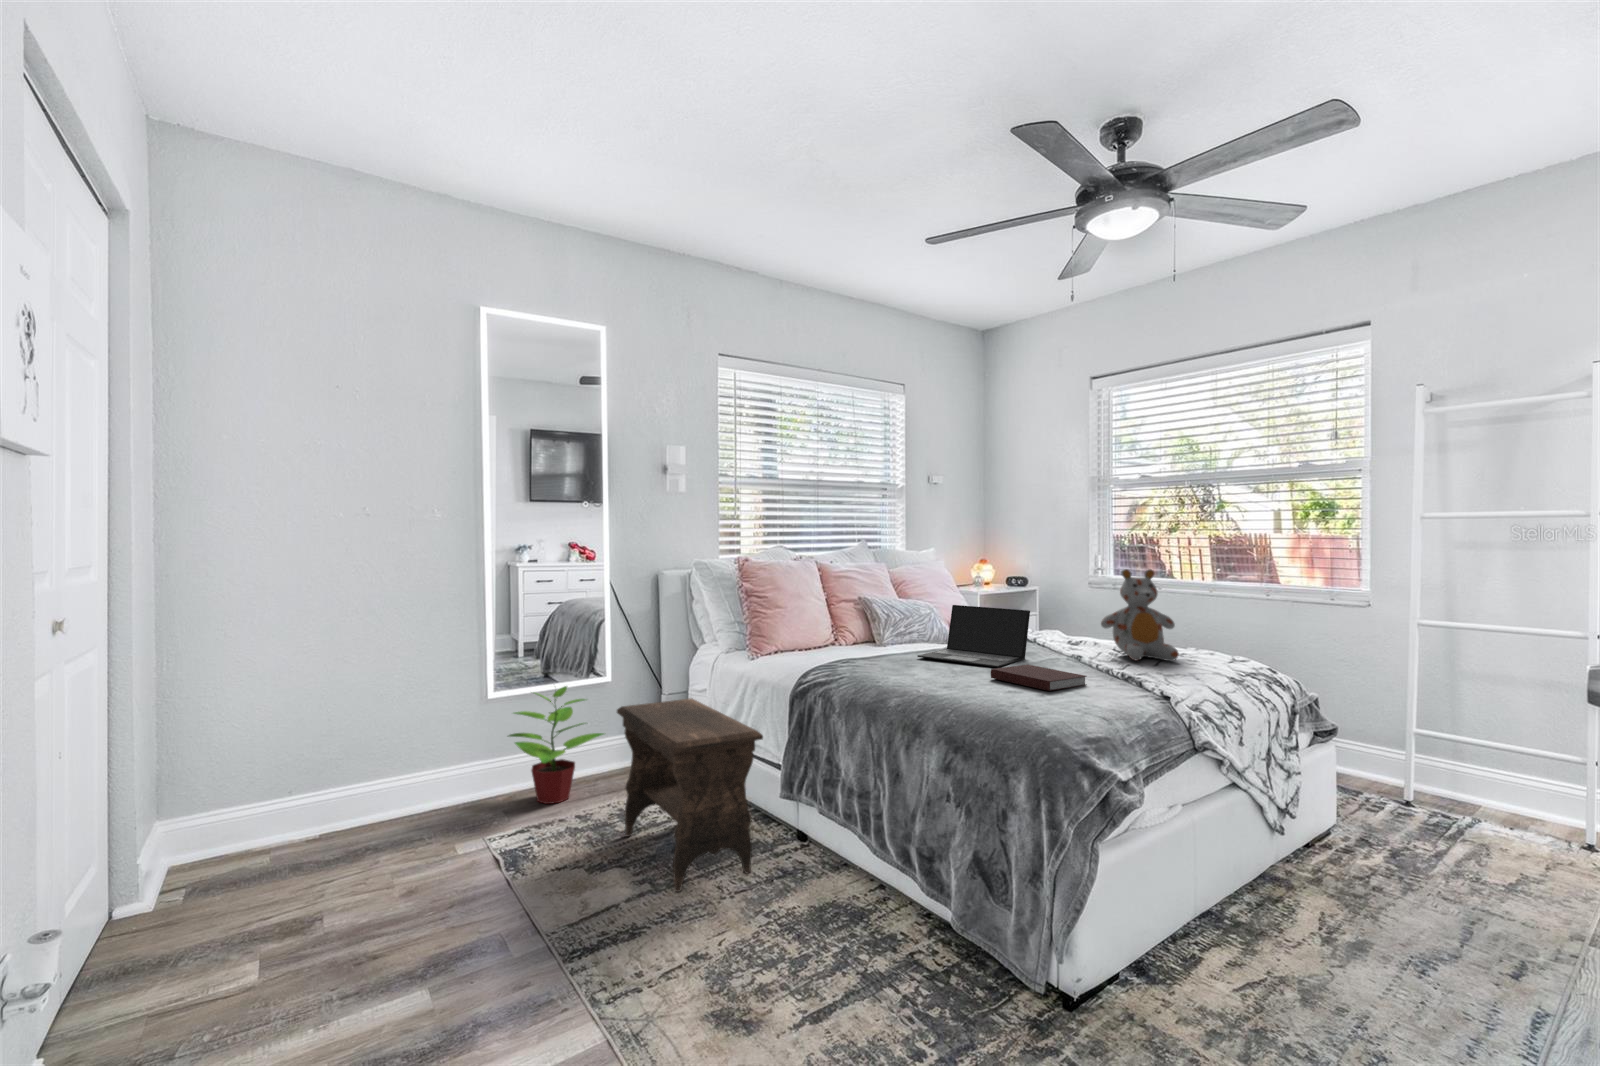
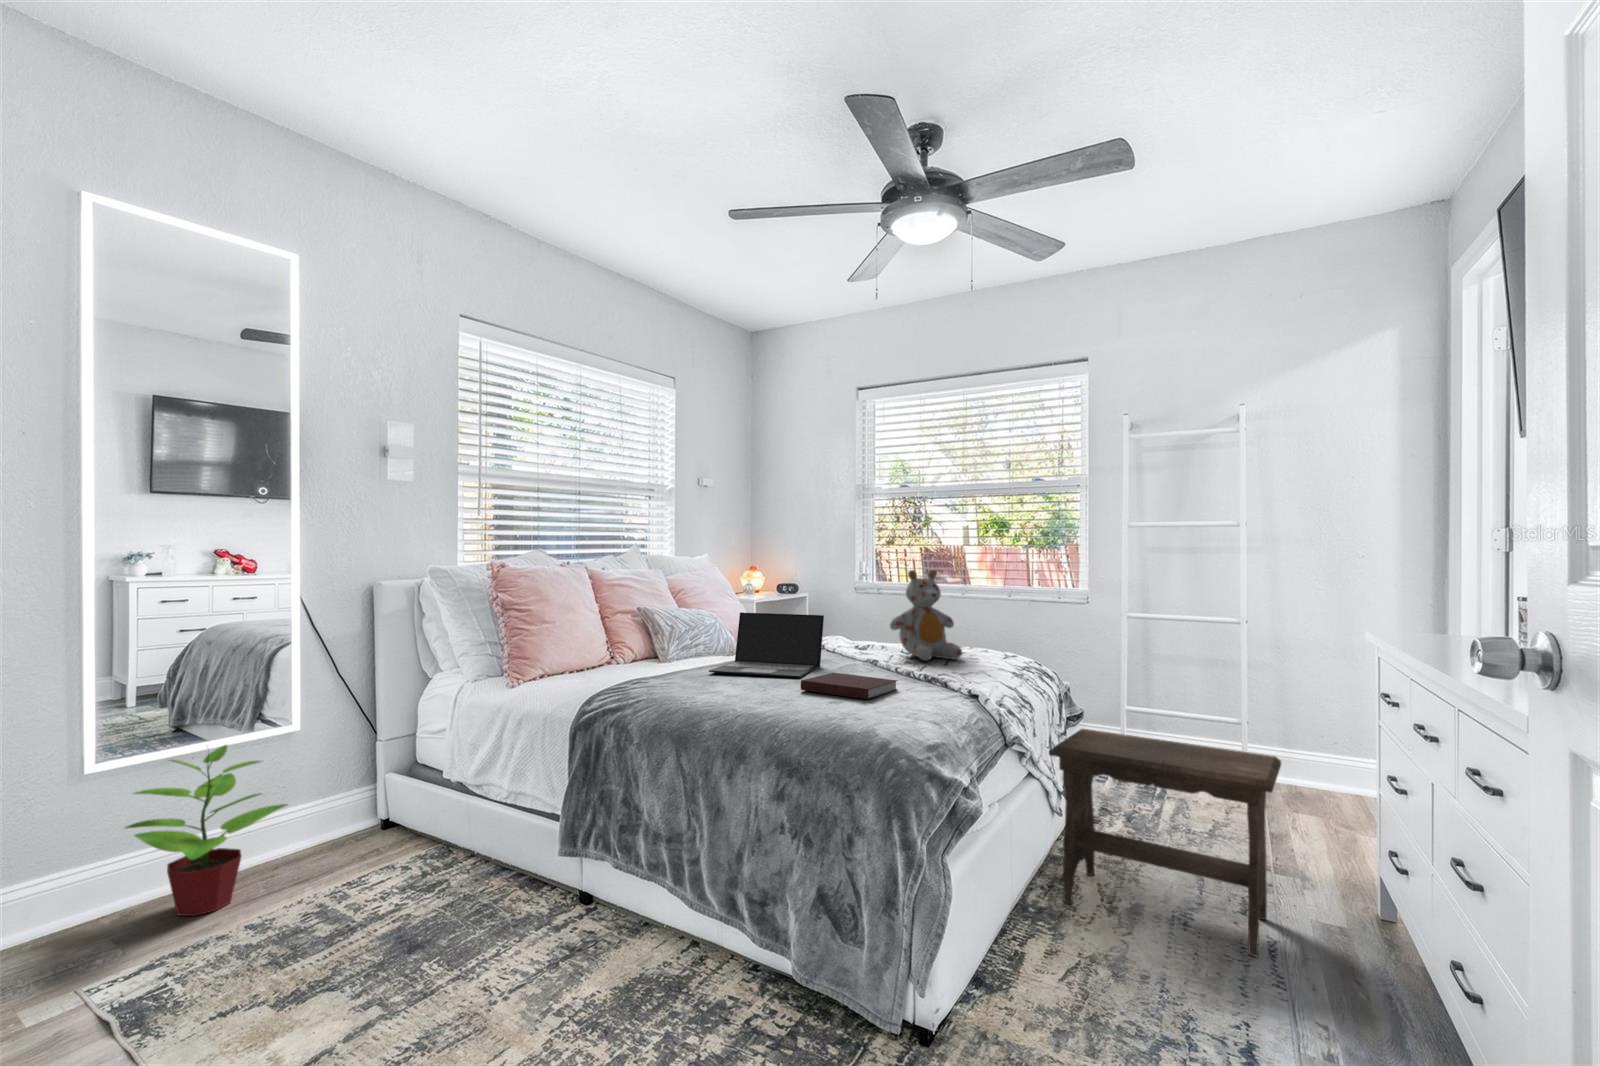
footstool: present [617,698,763,892] -> present [1049,729,1281,957]

